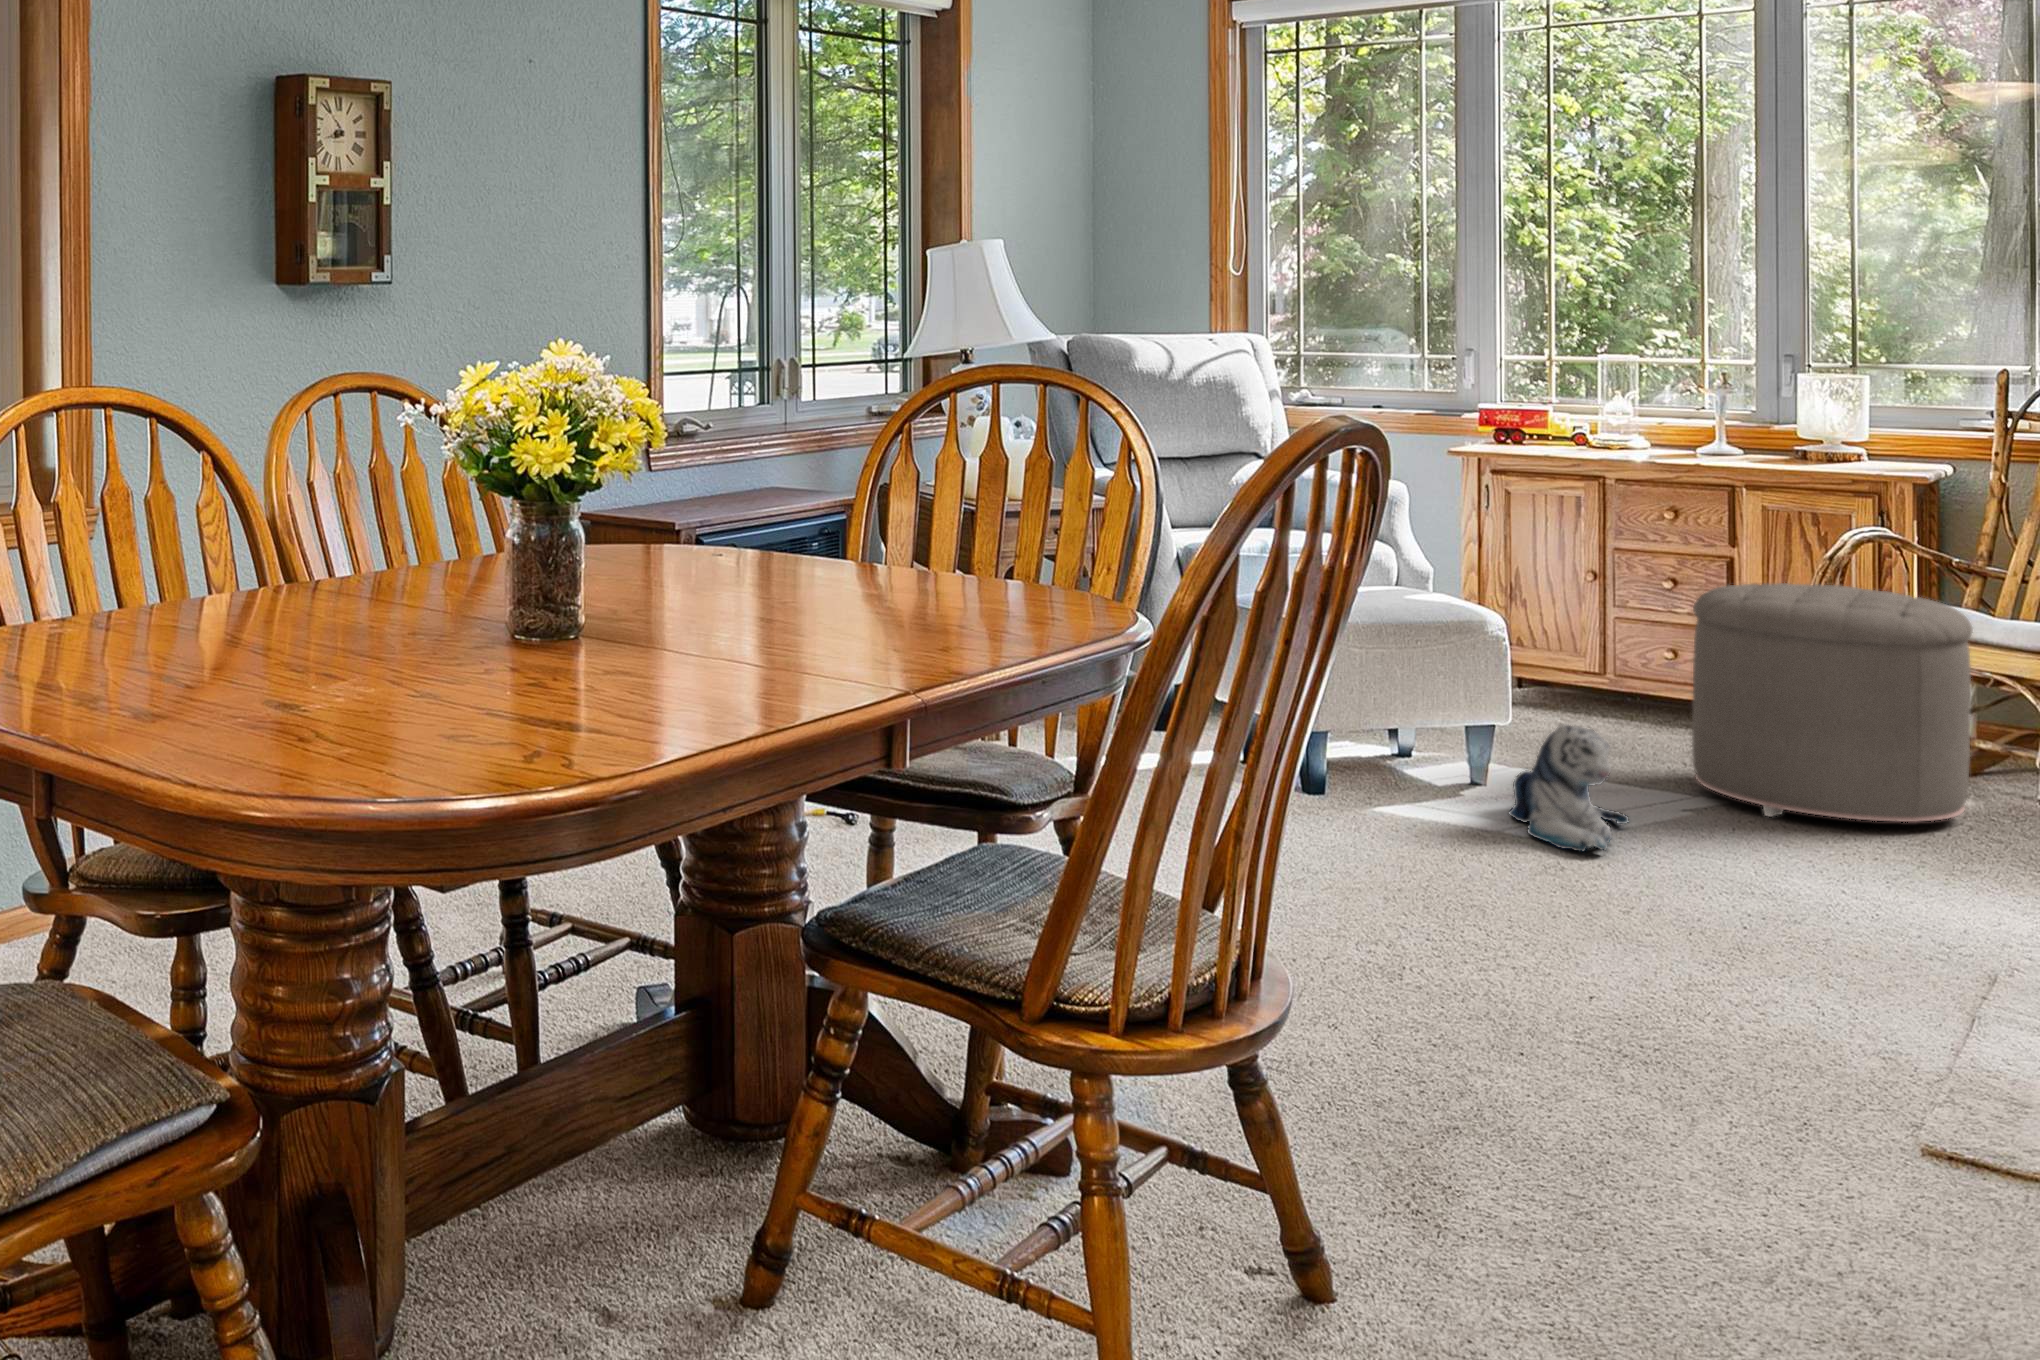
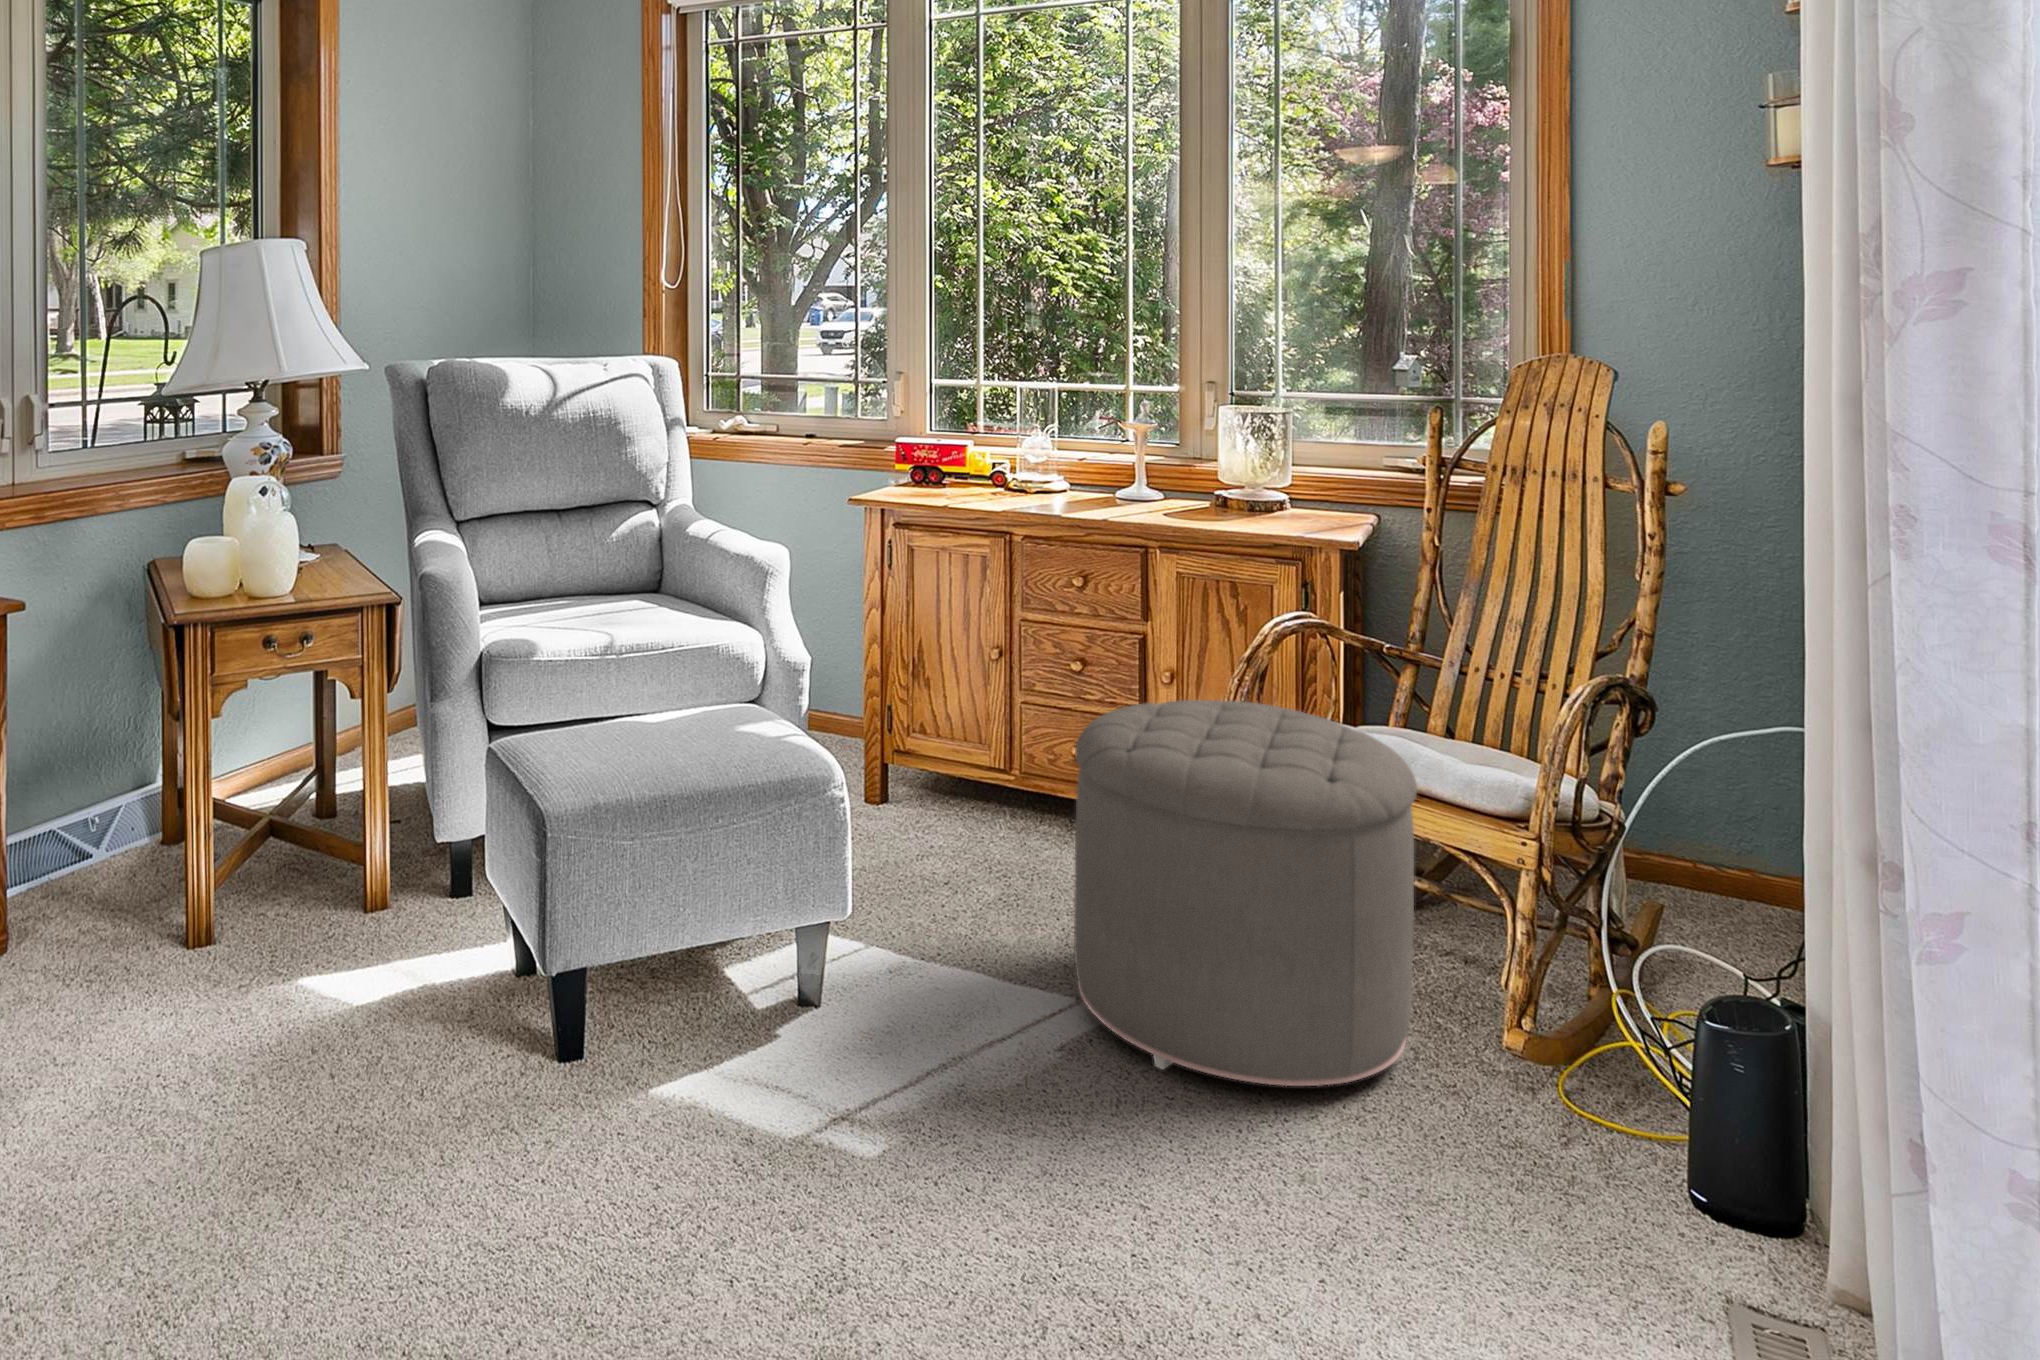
plush toy: present [1509,725,1628,852] -> none [799,989,964,1239]

